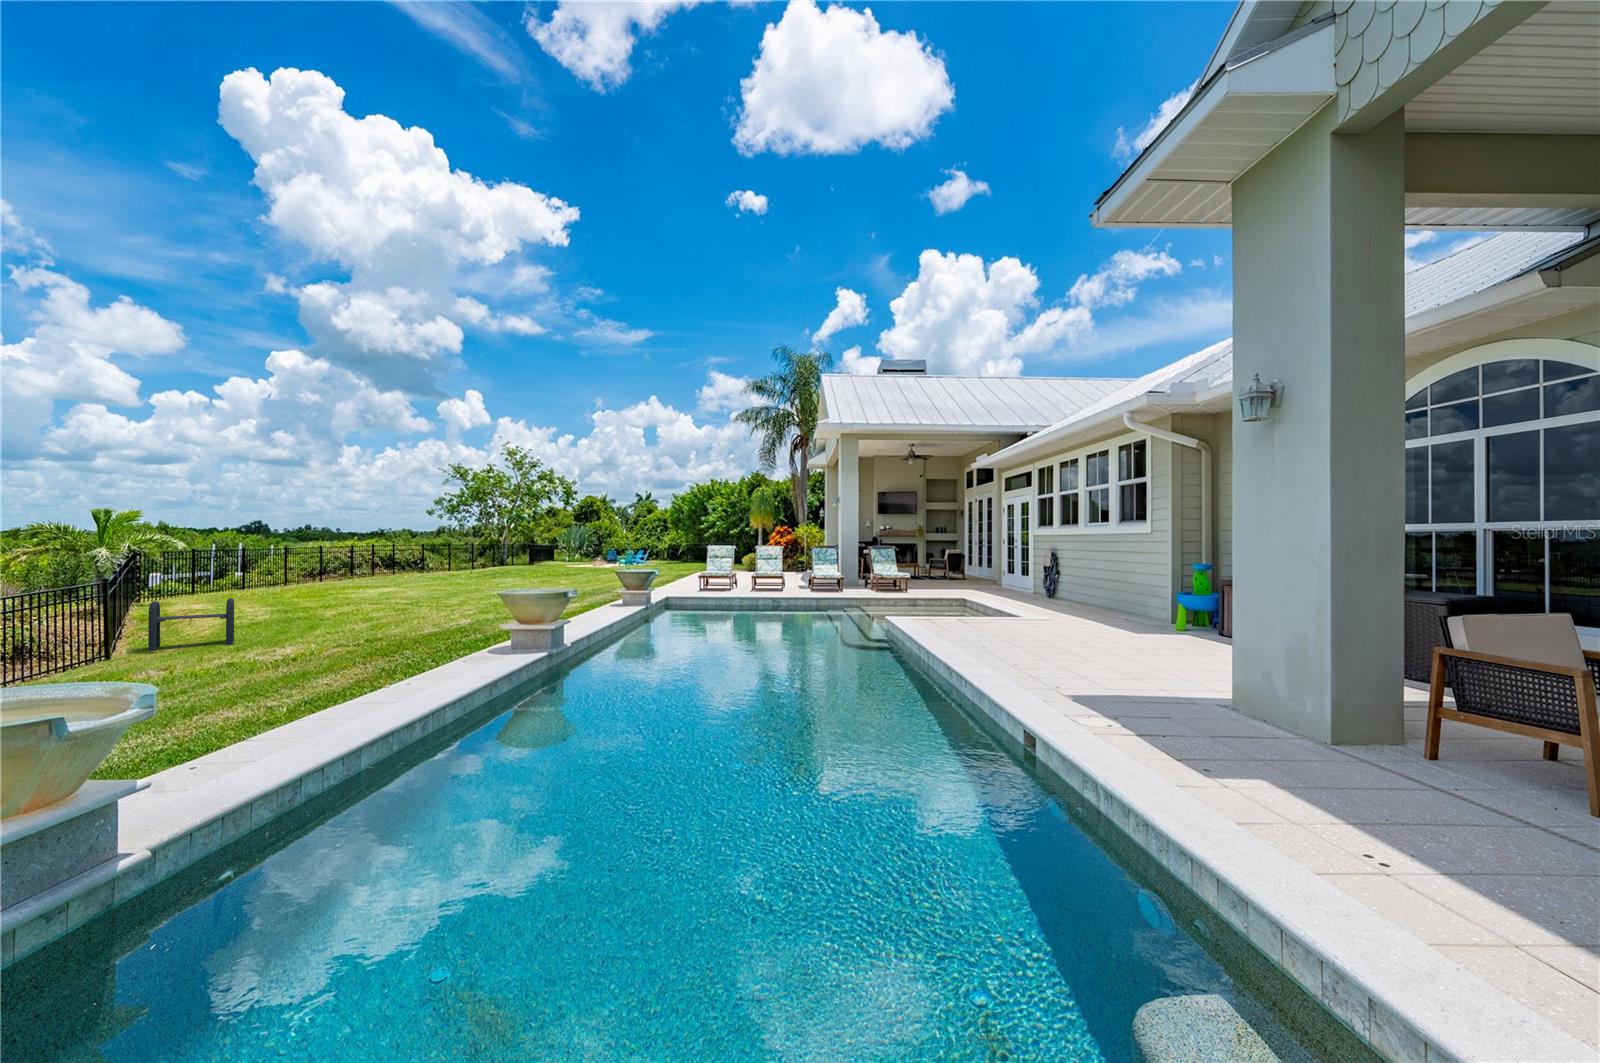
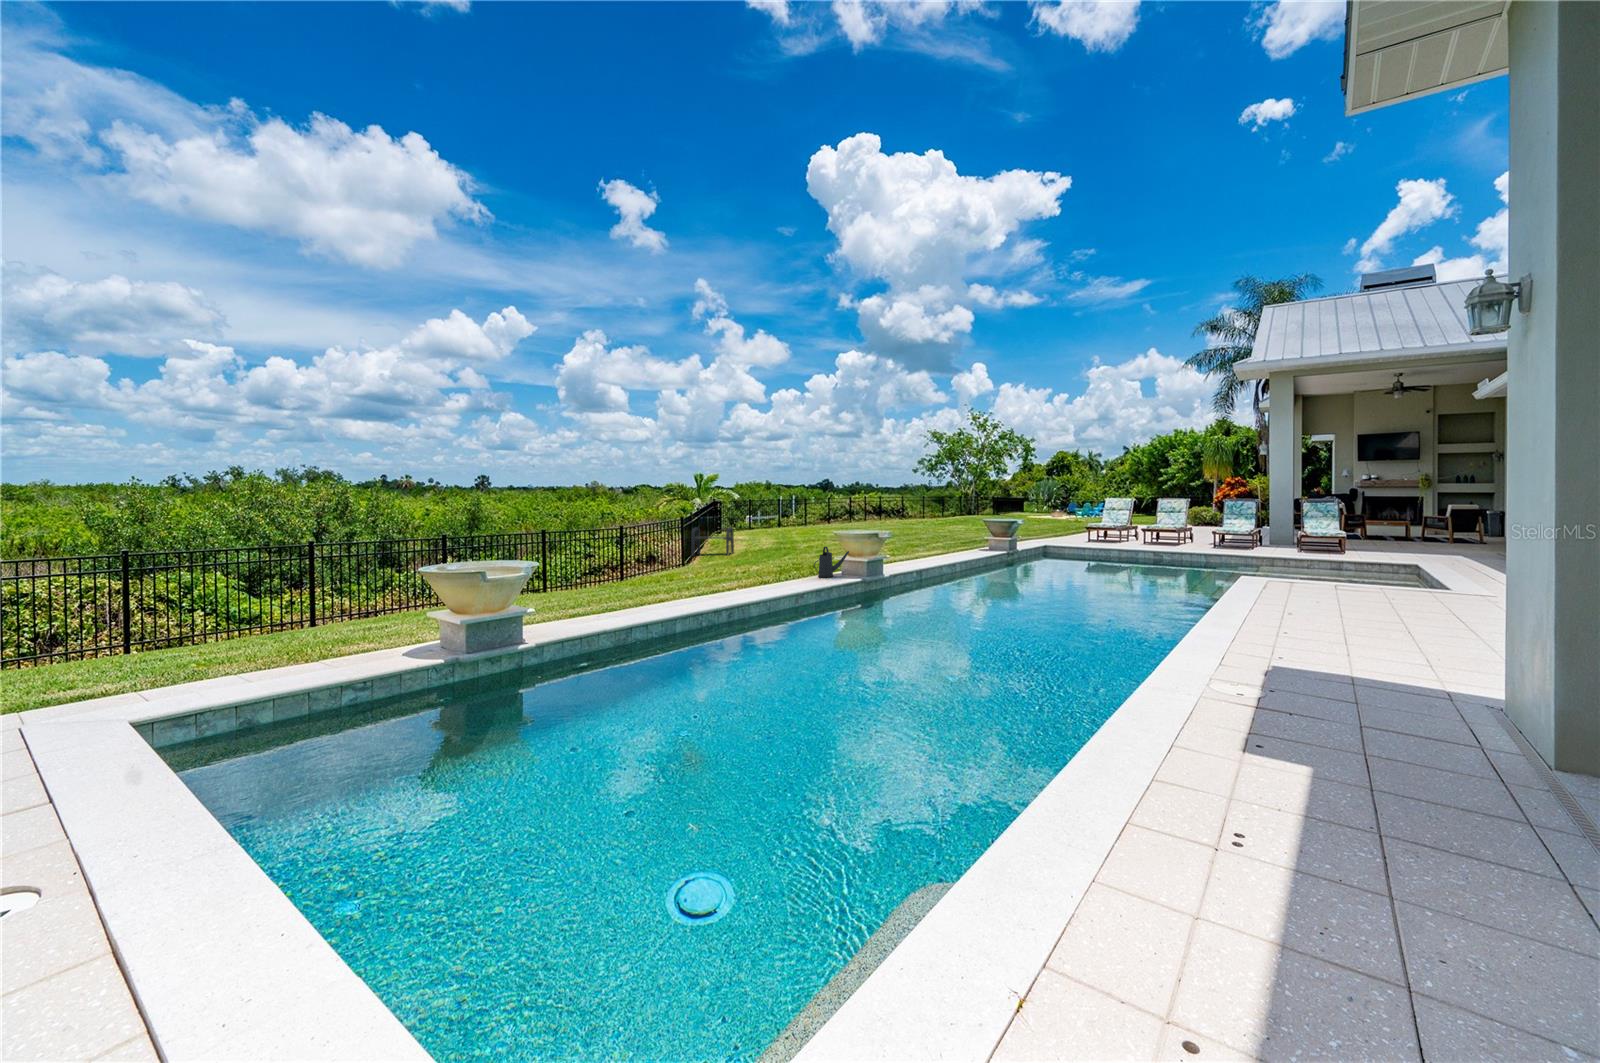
watering can: none [475,616,520,659] -> present [814,547,849,578]

